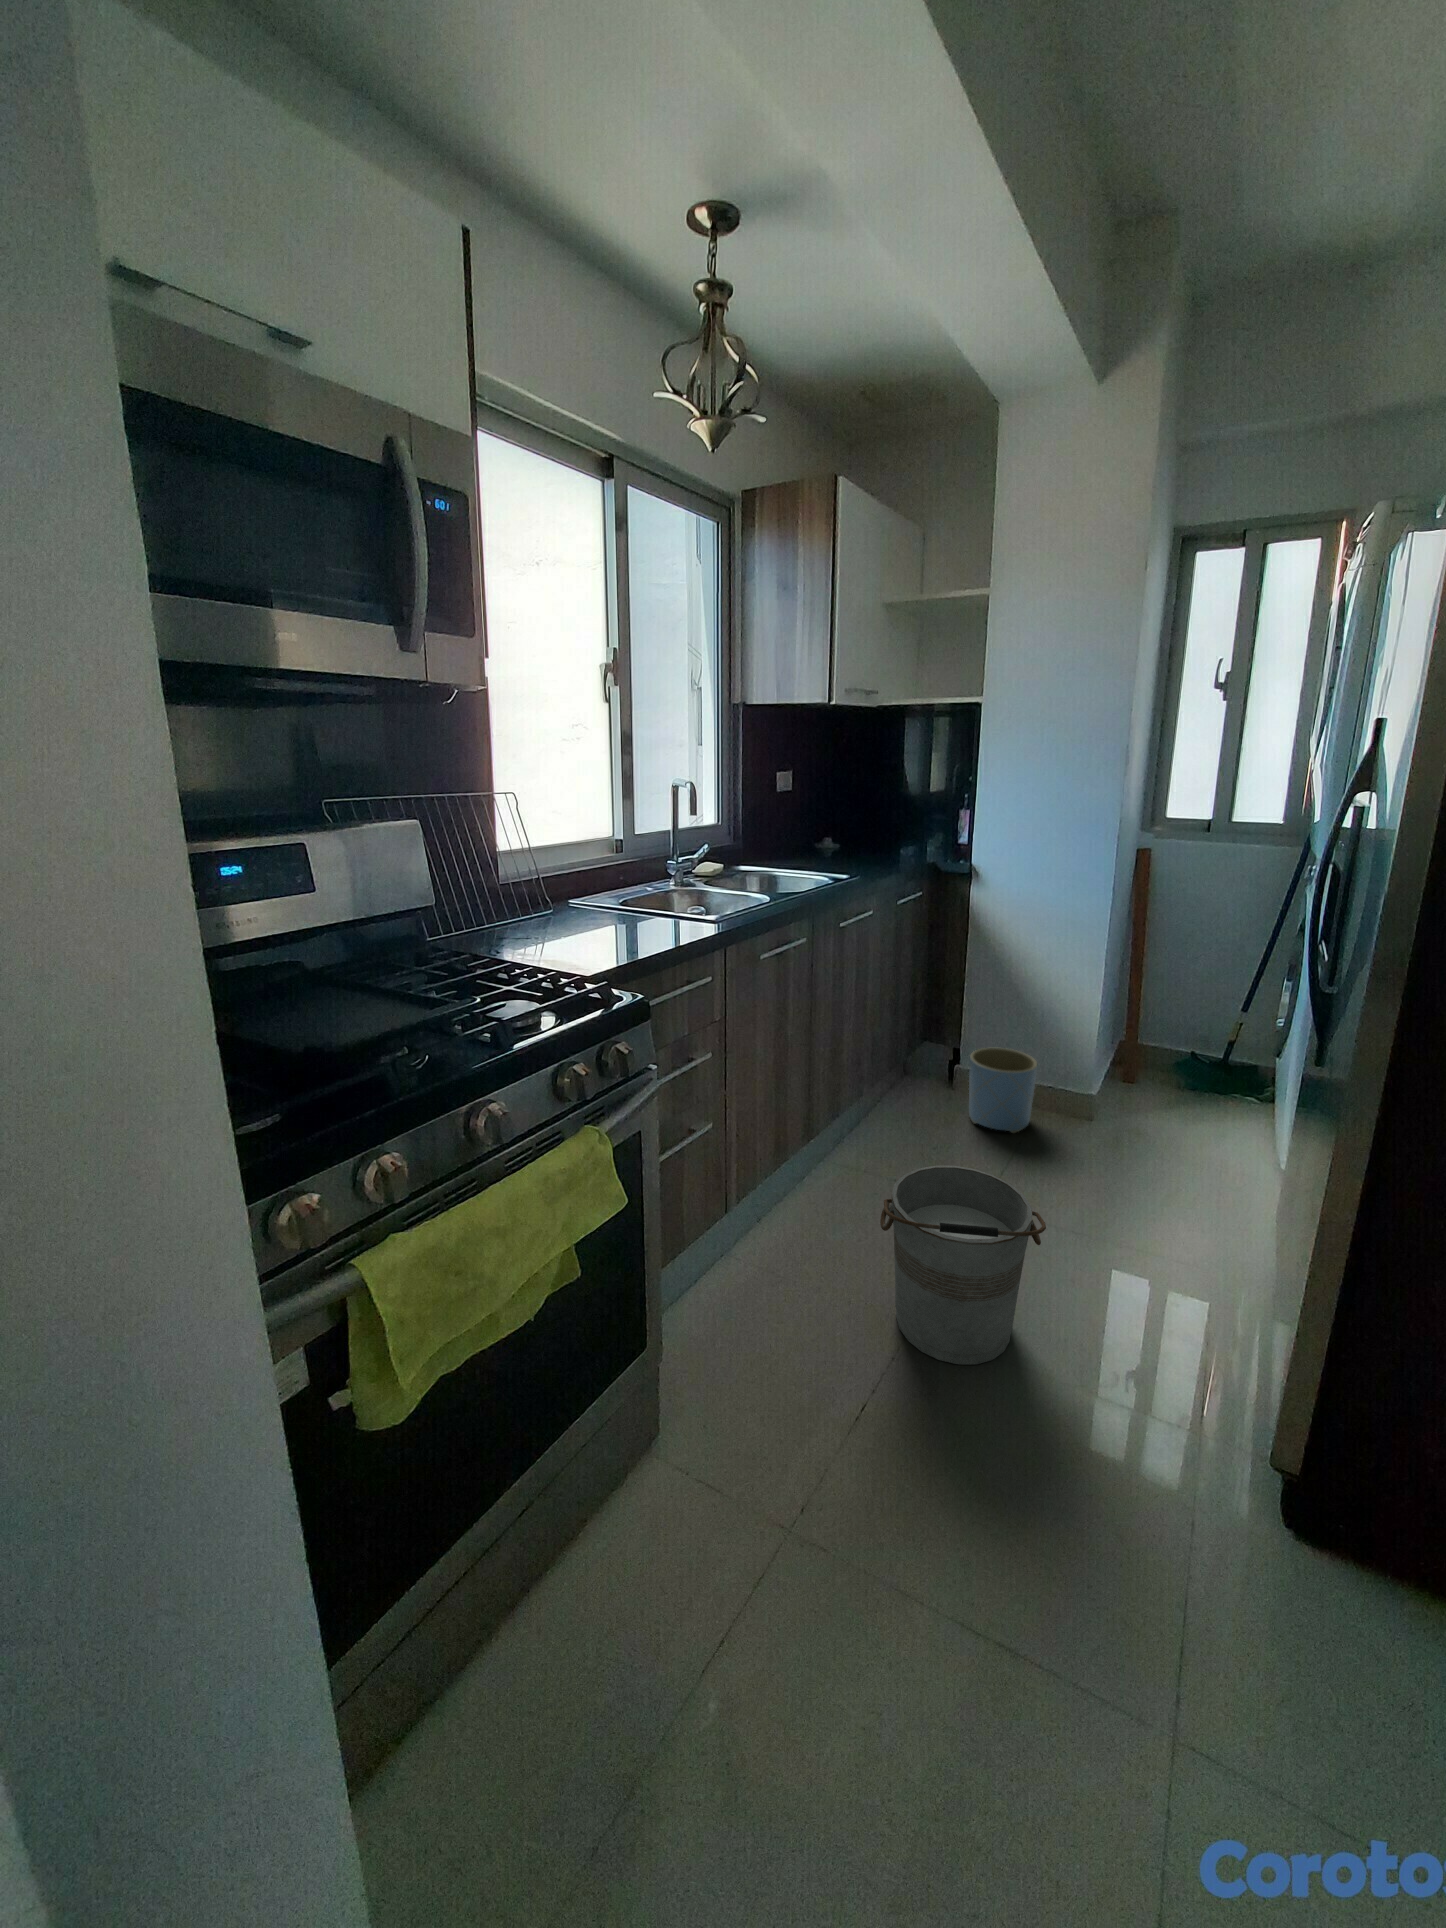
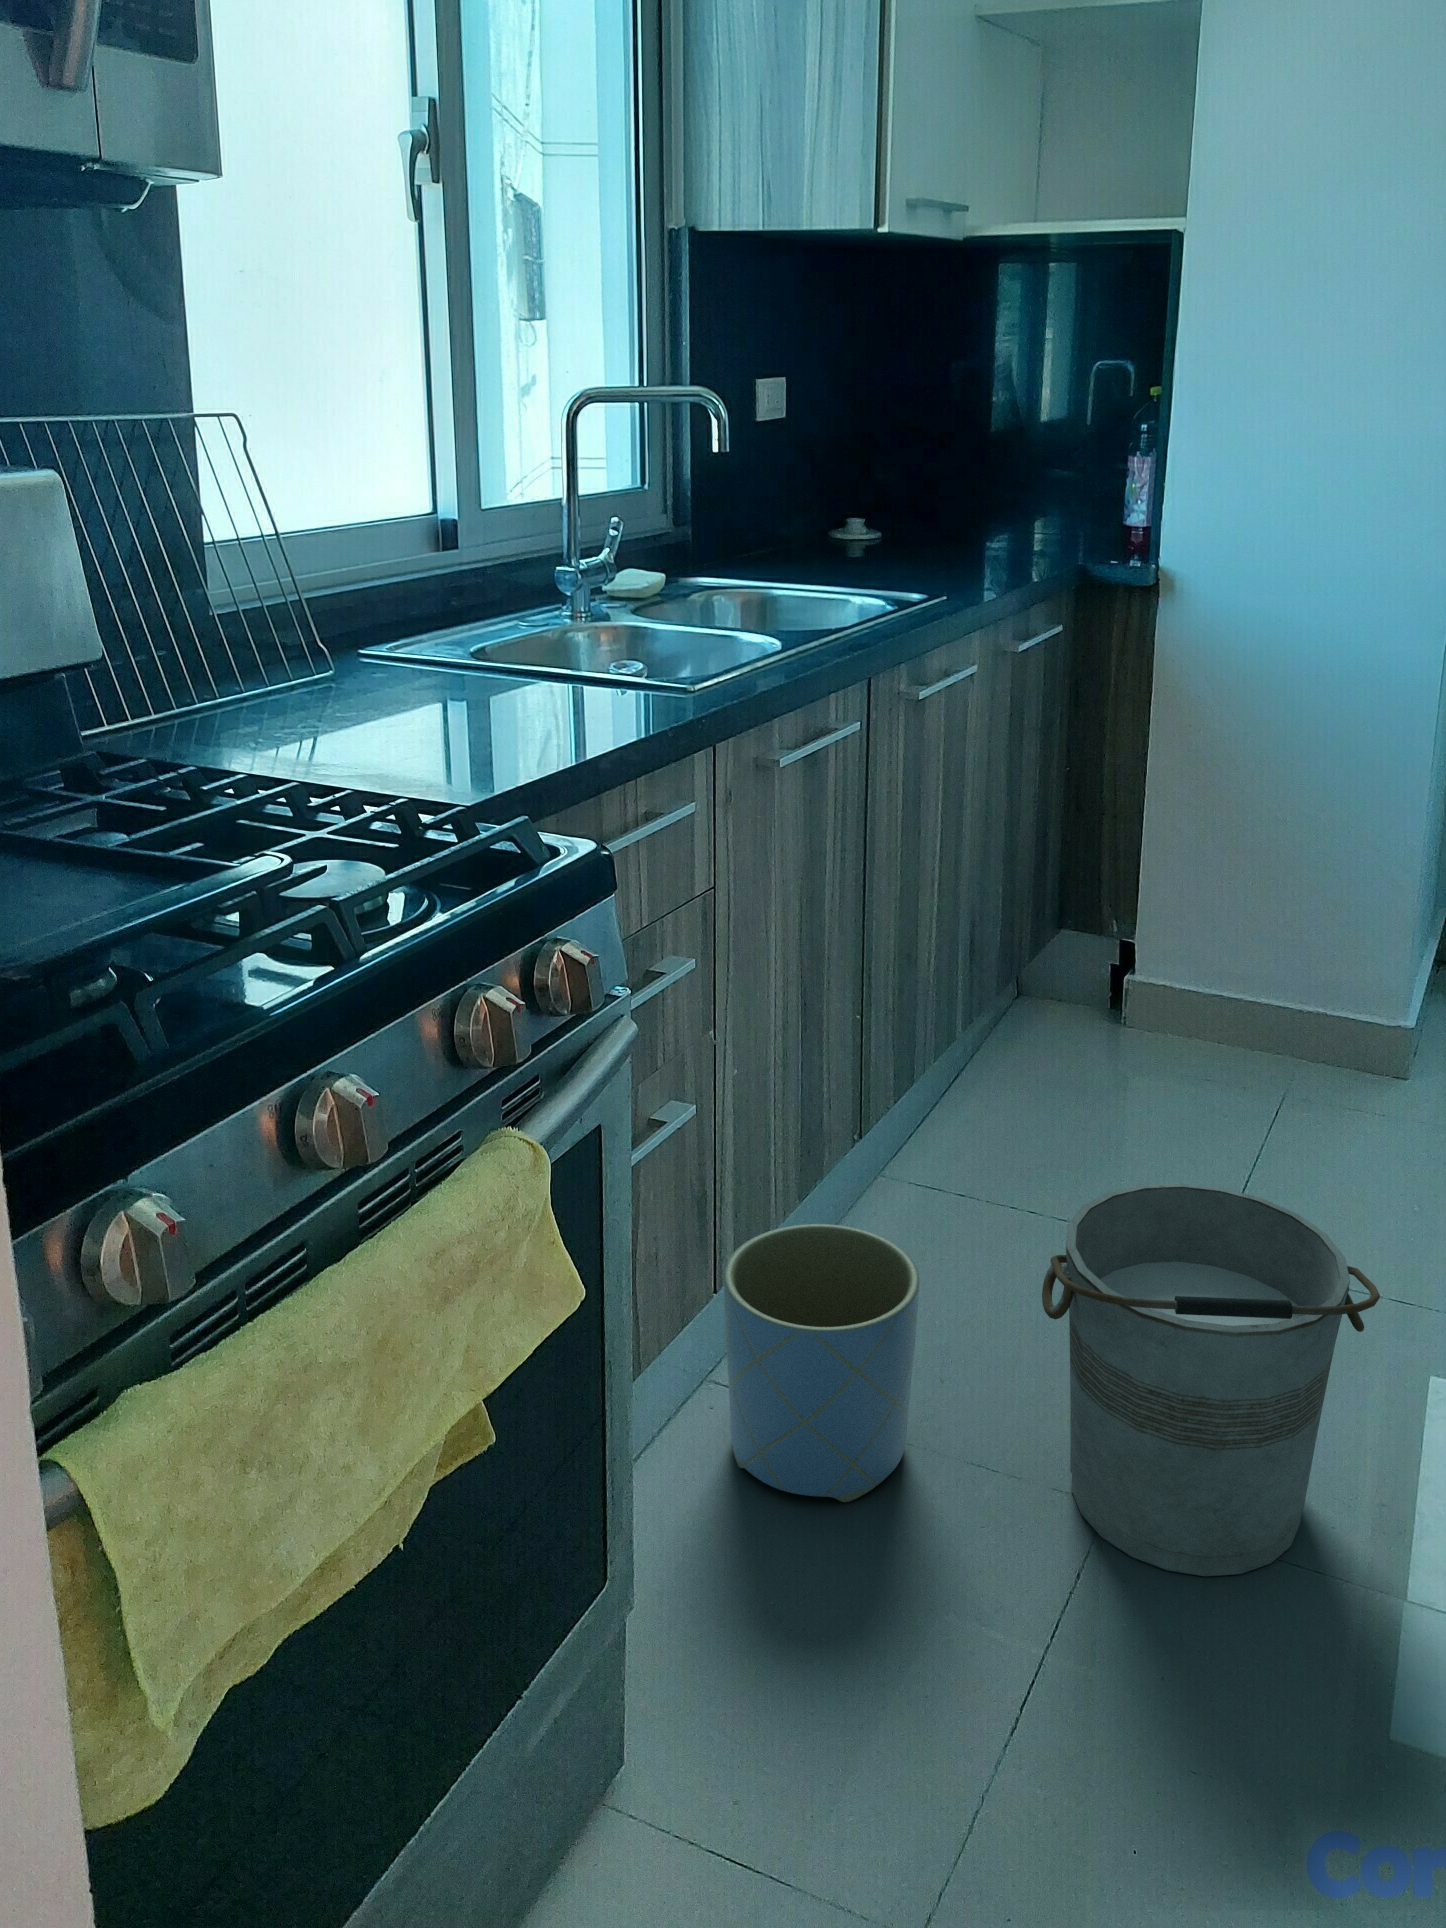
planter: present [969,1048,1037,1133] -> present [724,1224,919,1502]

